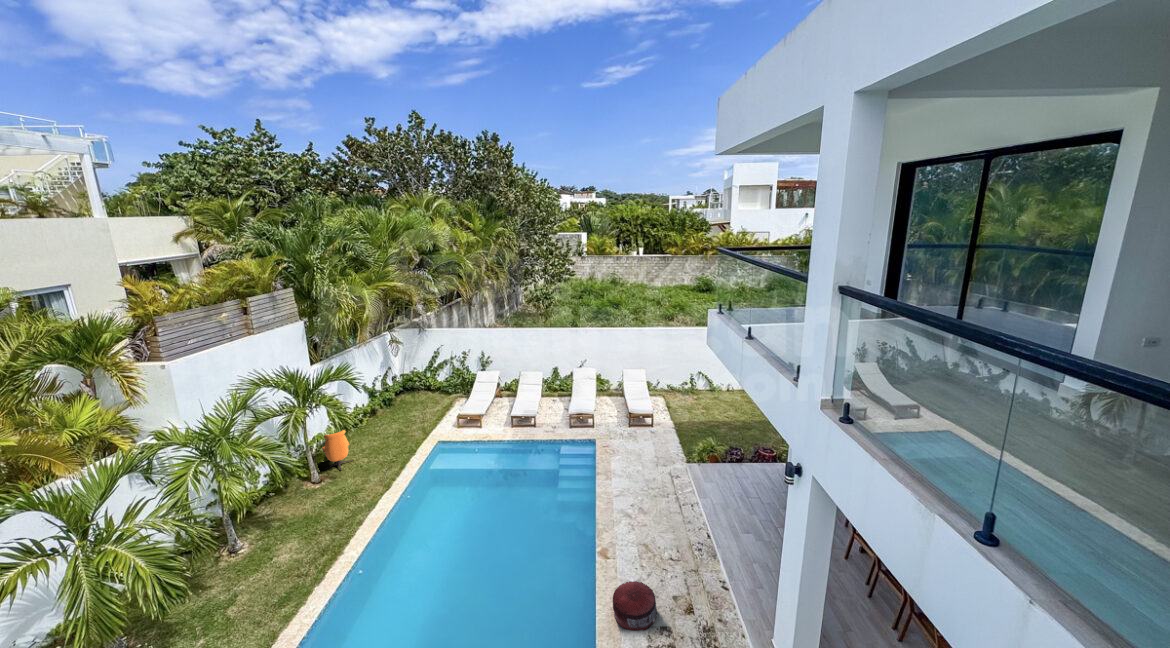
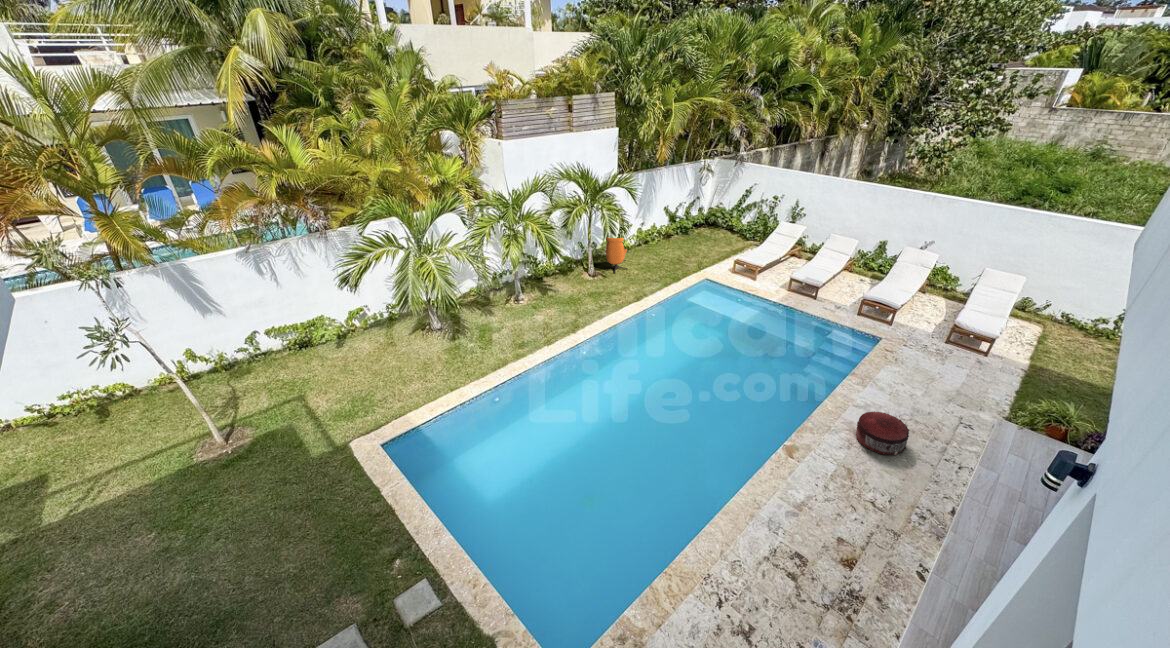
pouf: present [613,581,657,631] -> present [856,411,909,455]

